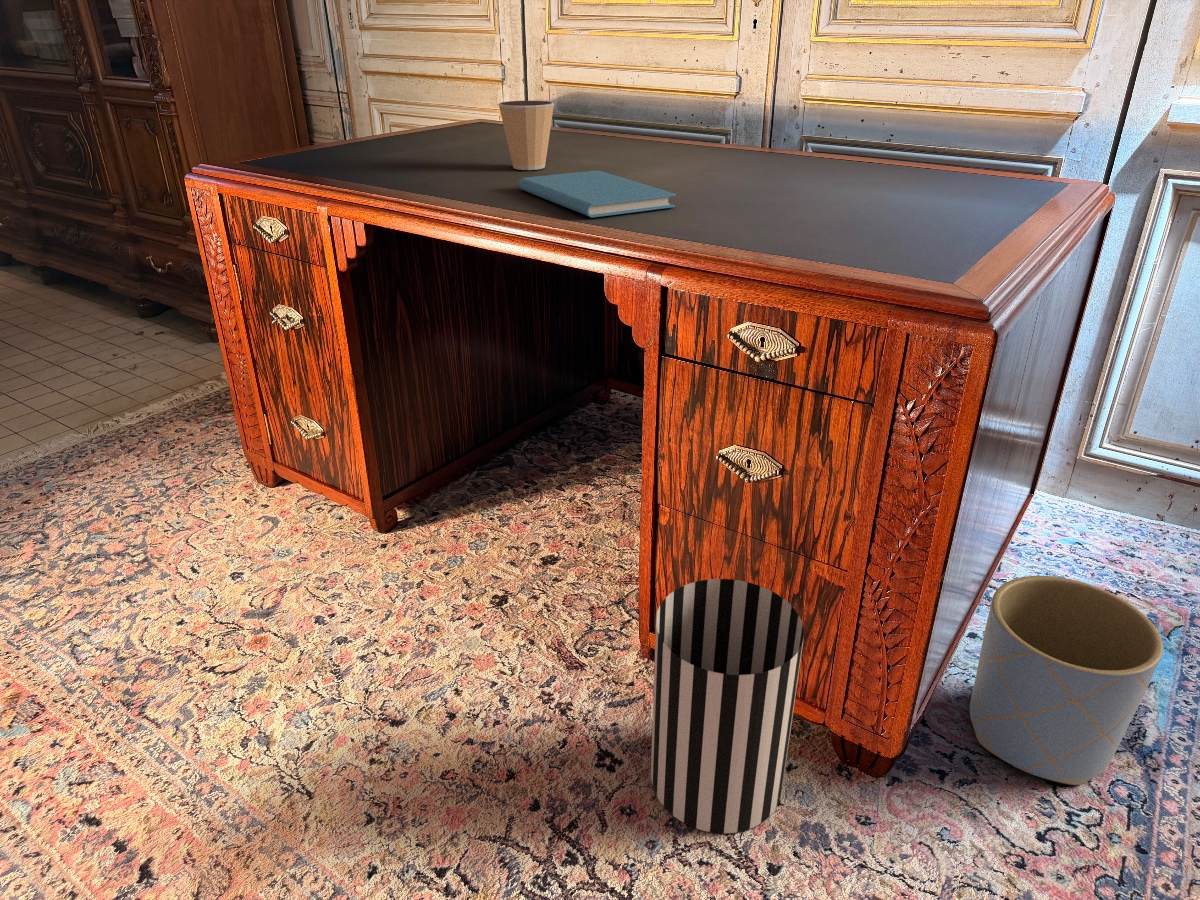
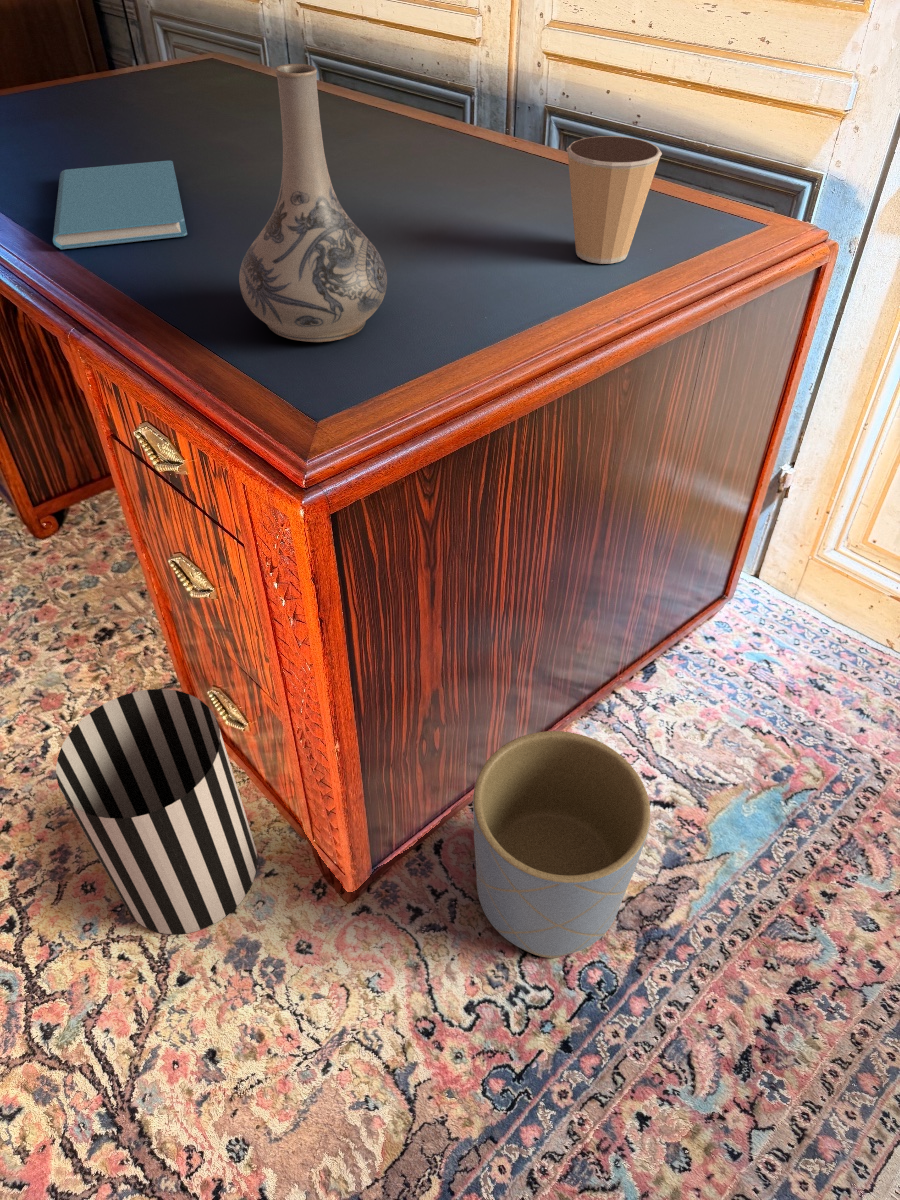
decorative vase: none [811,48,928,244] -> present [239,64,387,342]
coffee cup: present [498,100,554,170] -> present [566,136,662,264]

